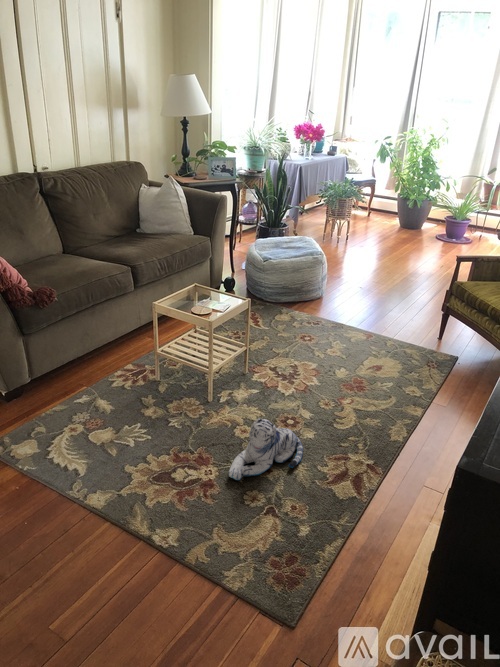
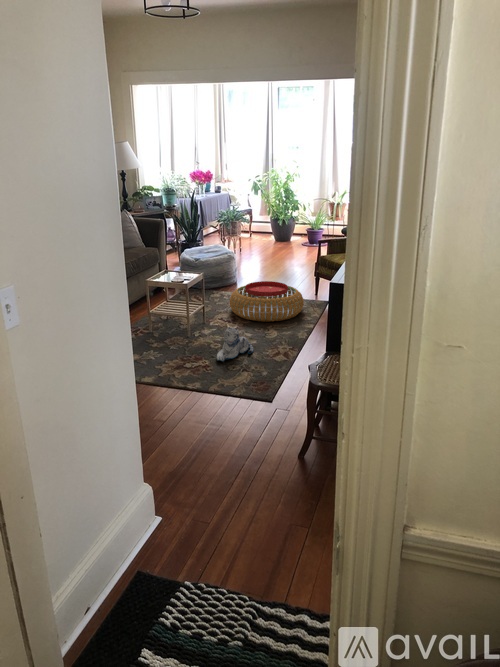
pouf: none [293,313,415,389] -> present [230,281,304,322]

